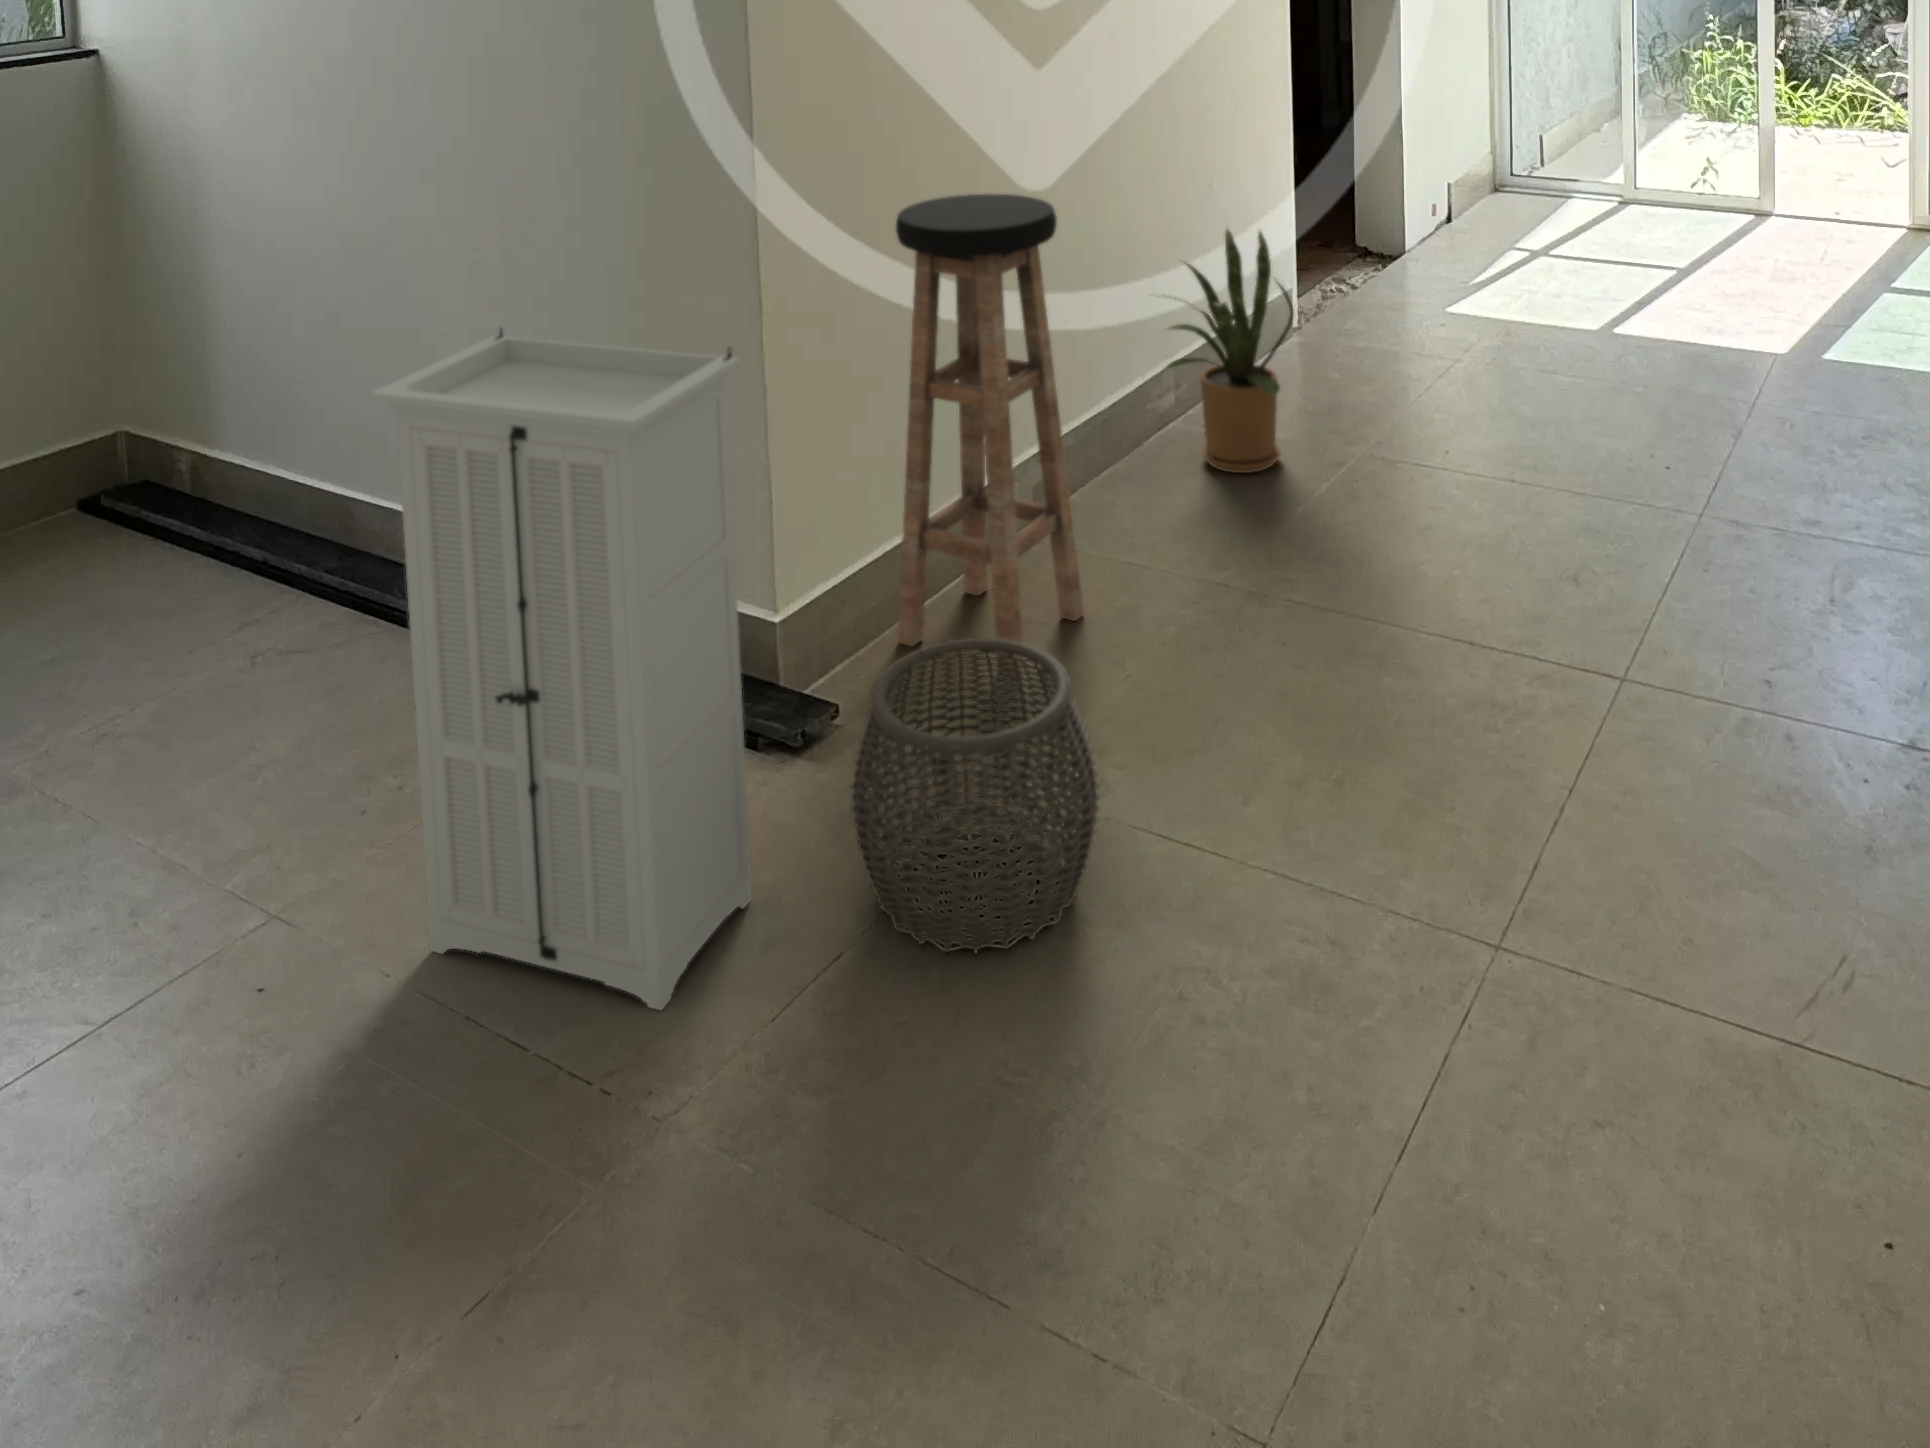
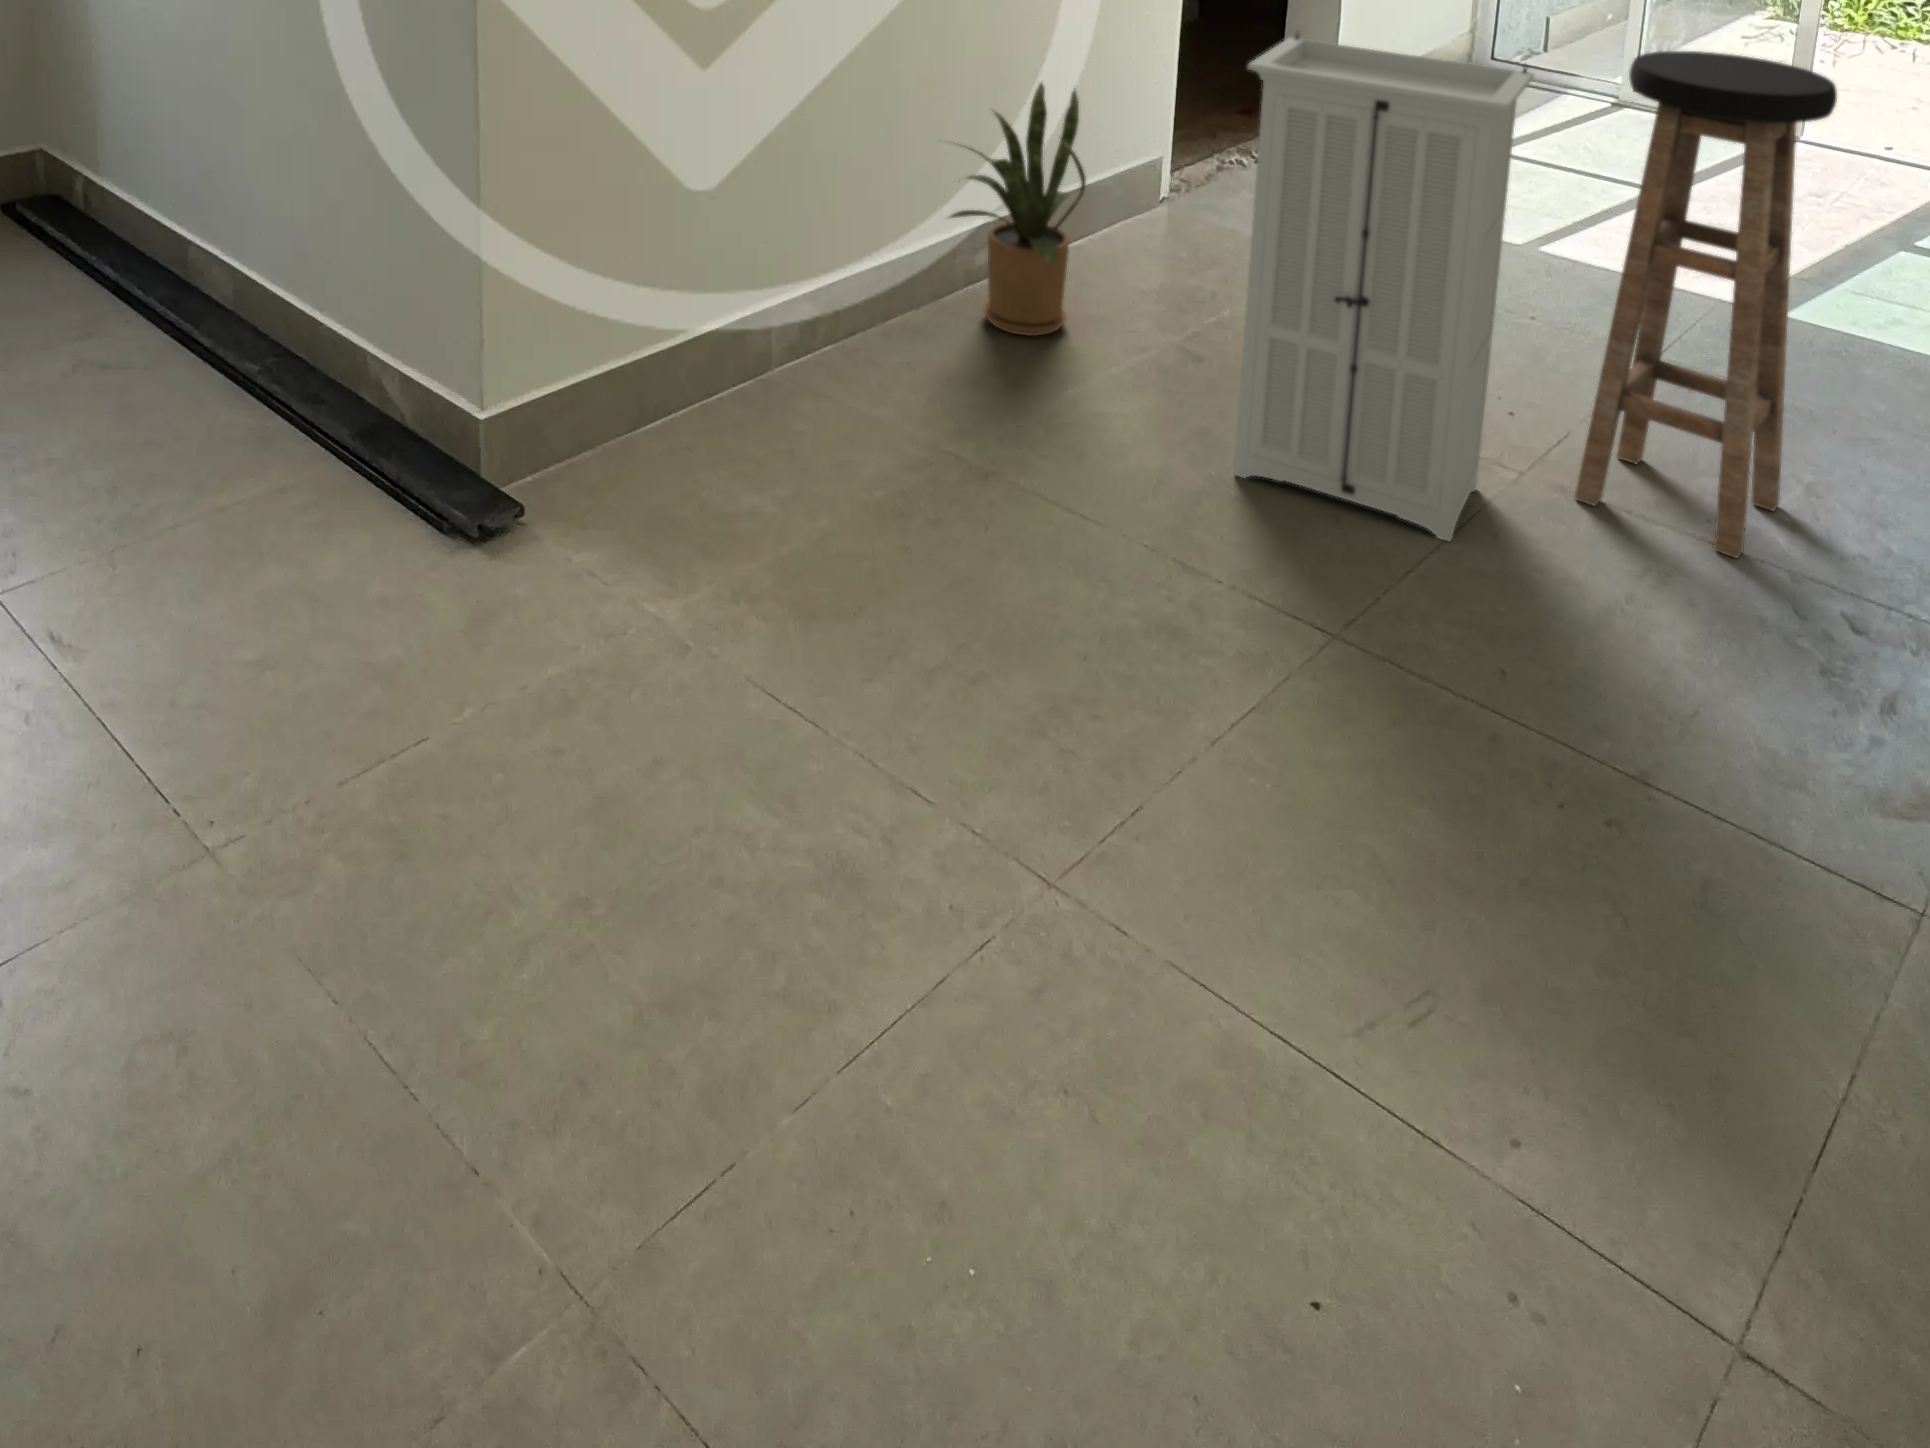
bar stool: present [896,194,1084,675] -> present [1575,51,1837,558]
storage cabinet: present [369,329,752,1010] -> present [1234,35,1534,541]
woven basket: present [850,638,1100,953] -> none [420,453,666,751]

